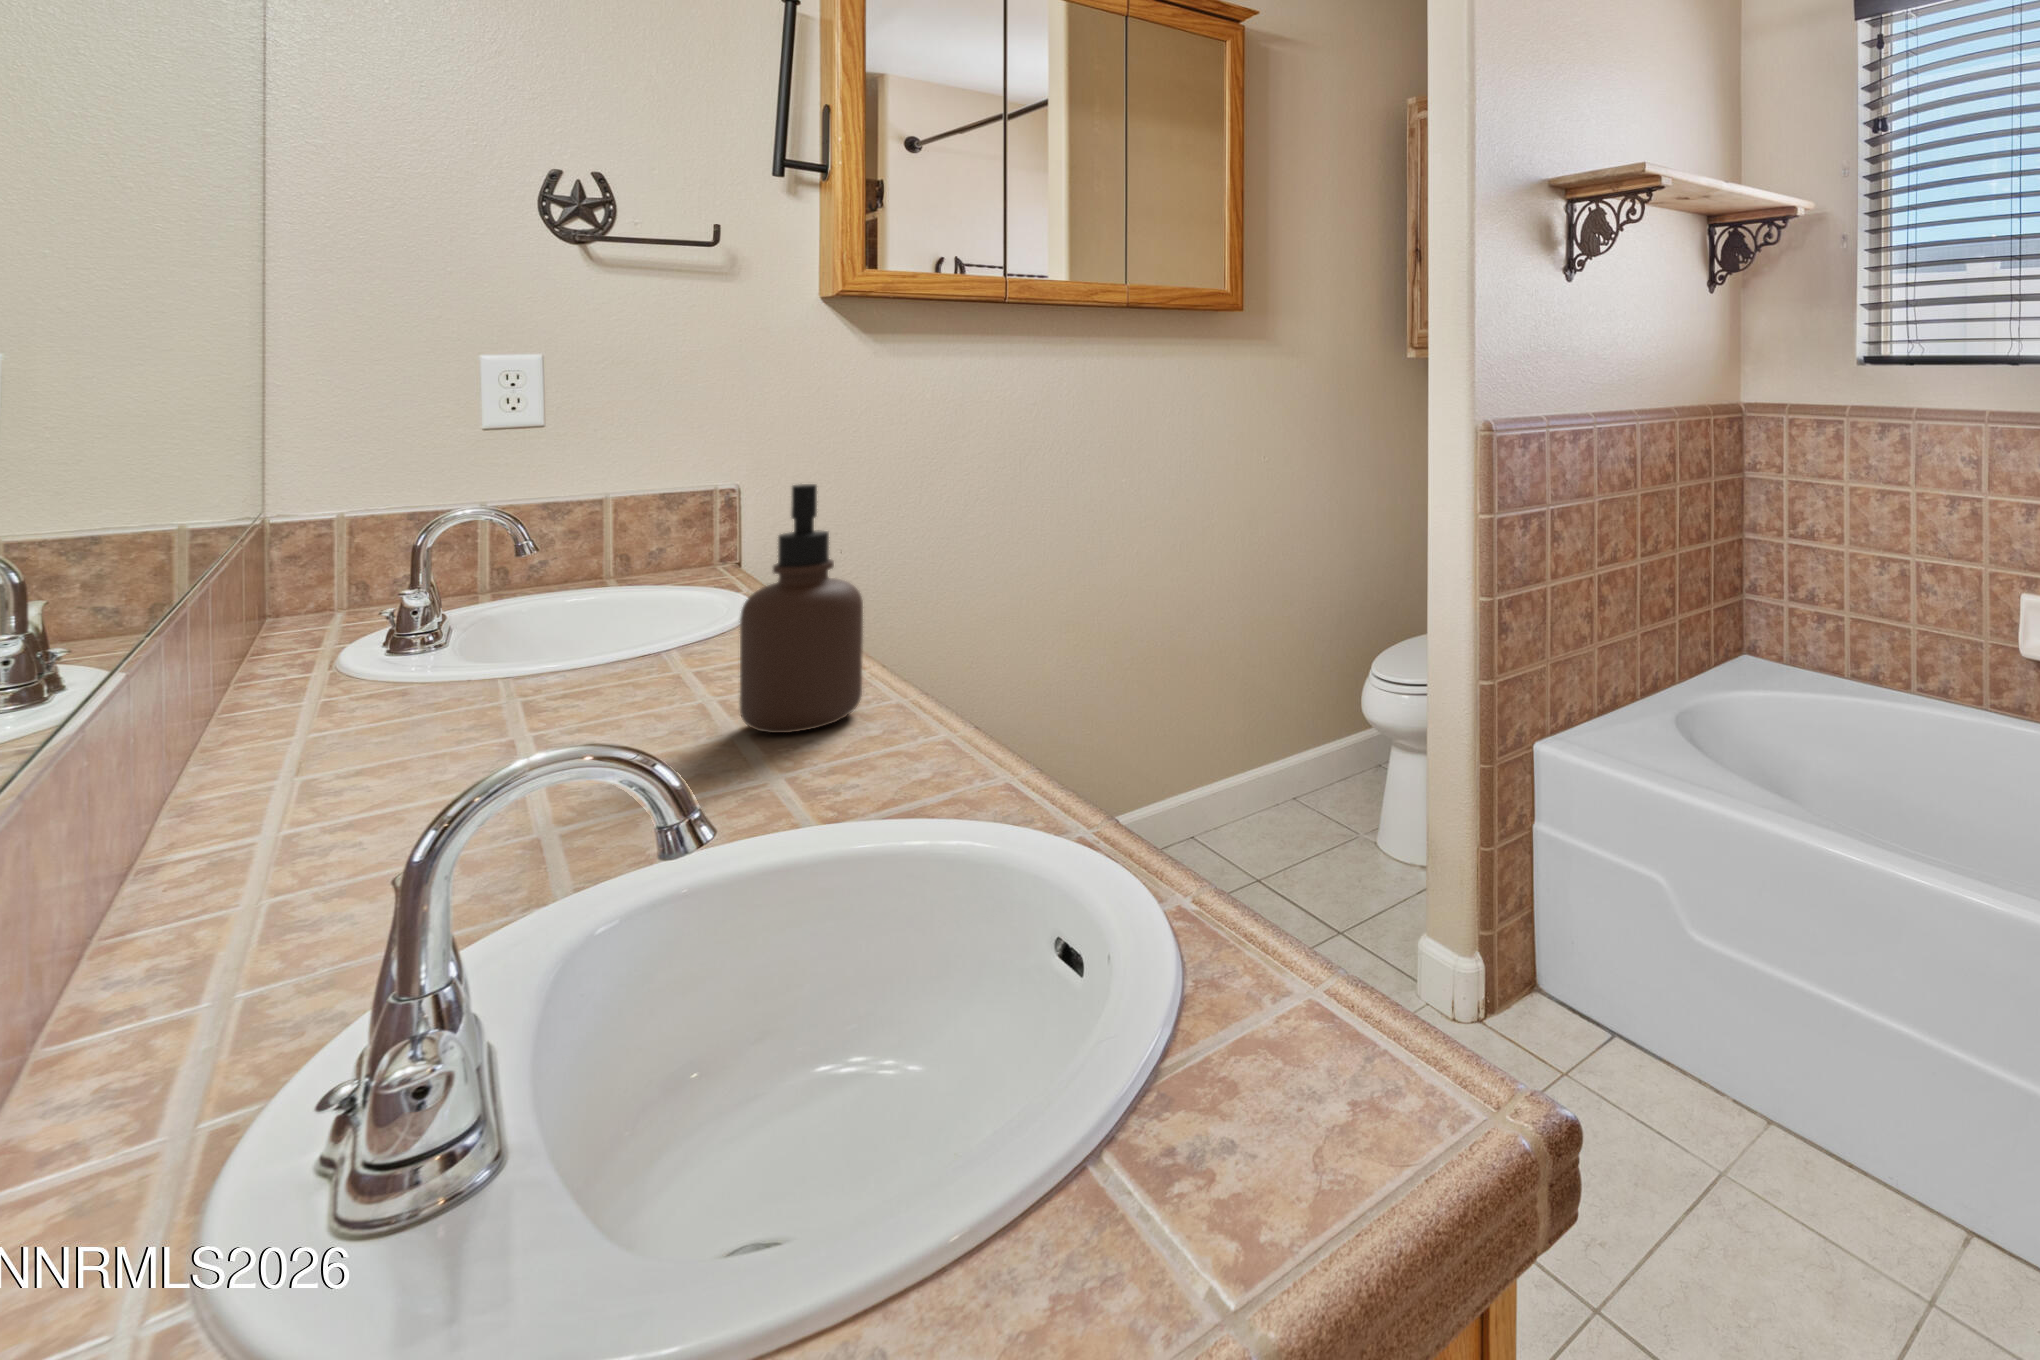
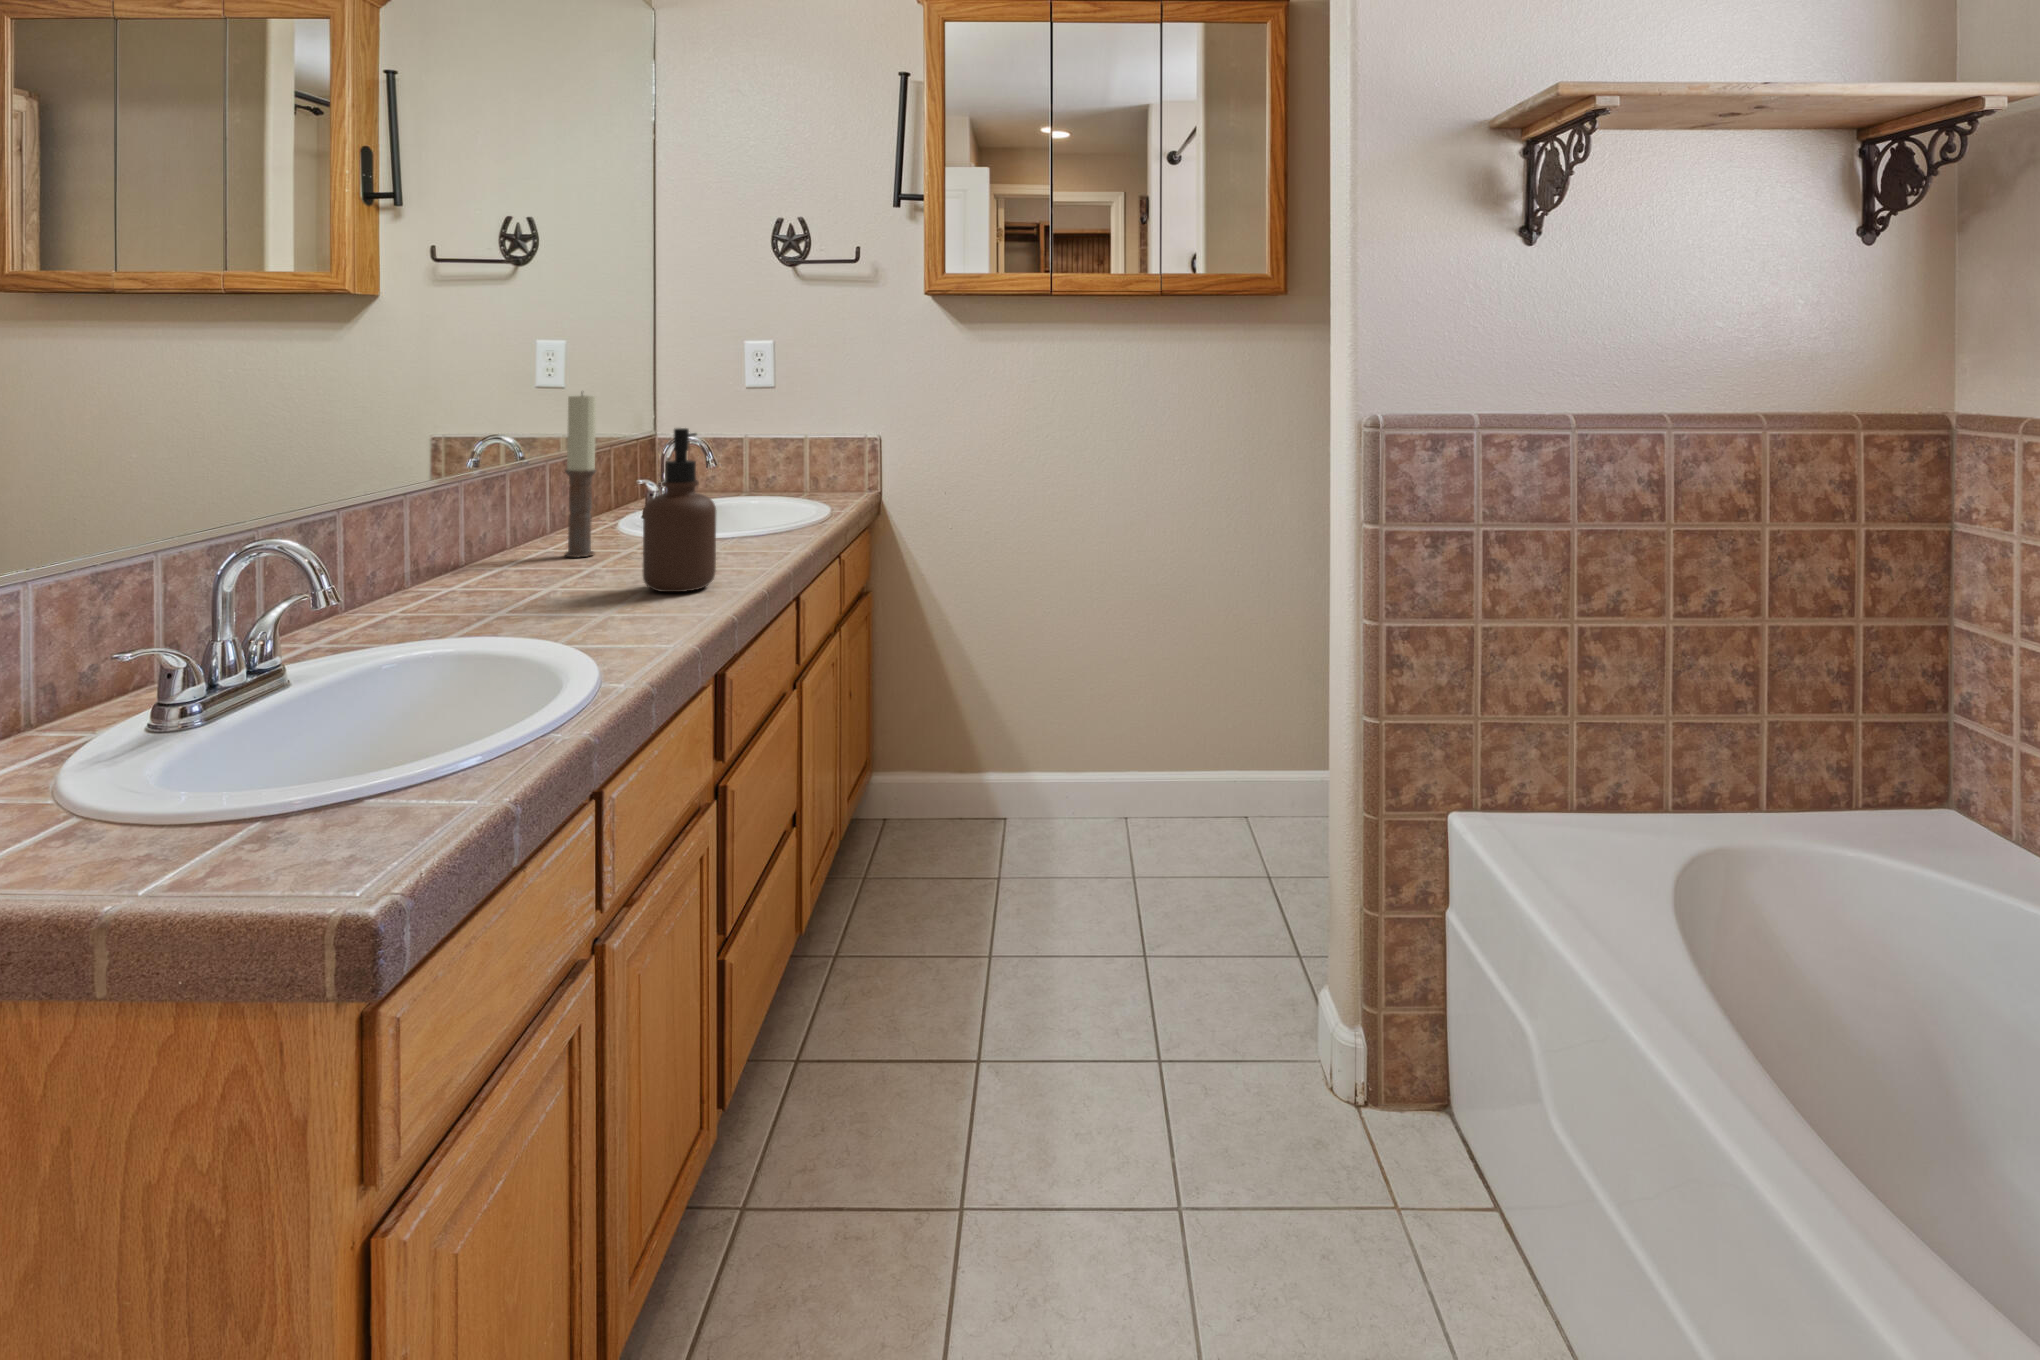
candle: none [377,439,450,736] -> present [565,394,597,557]

